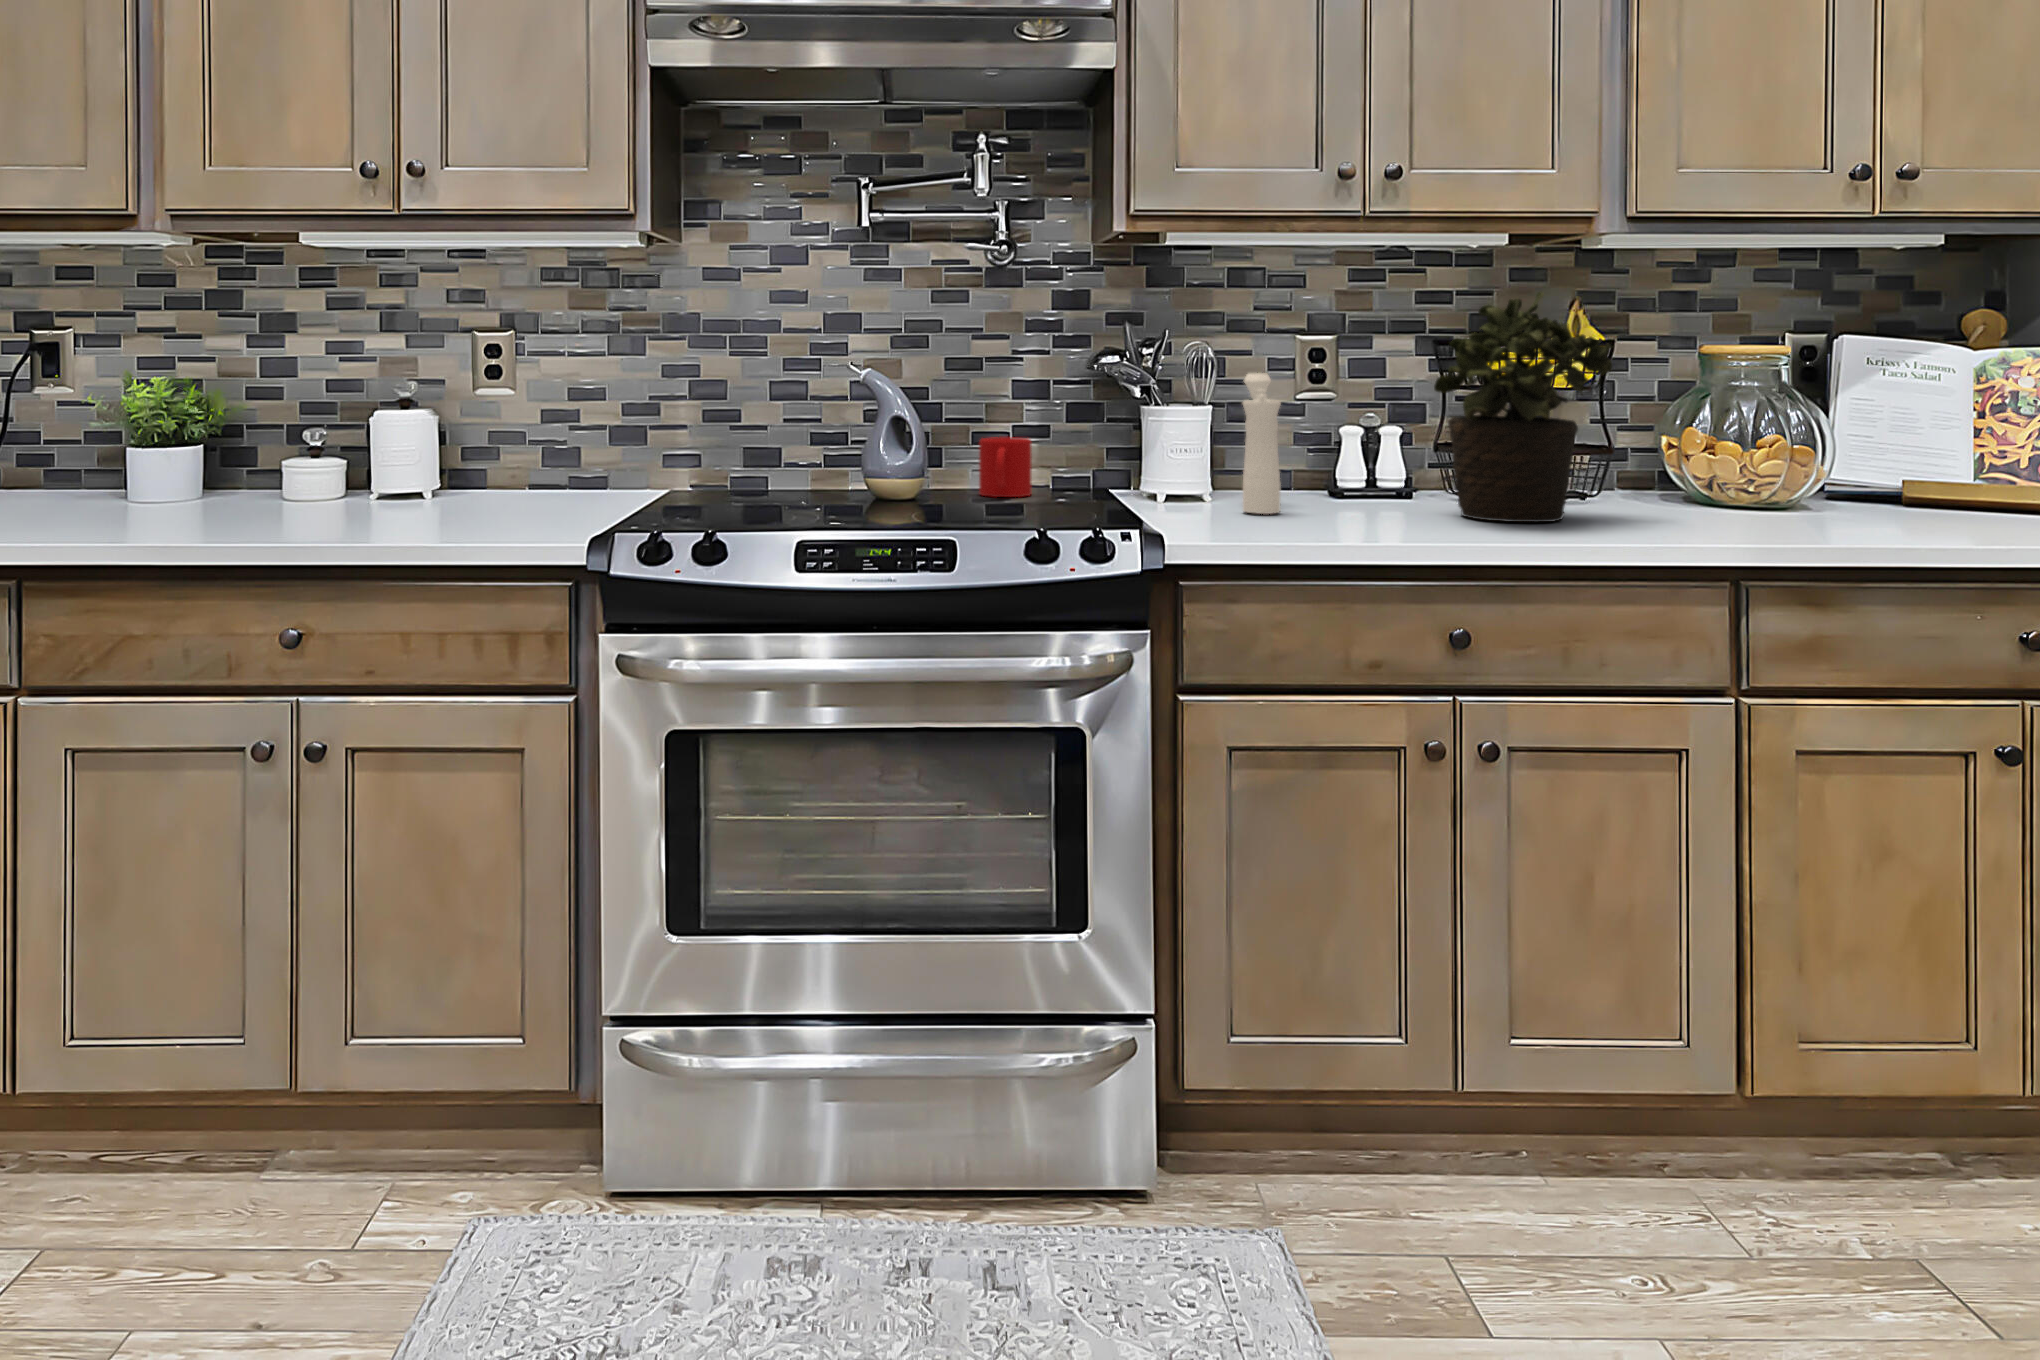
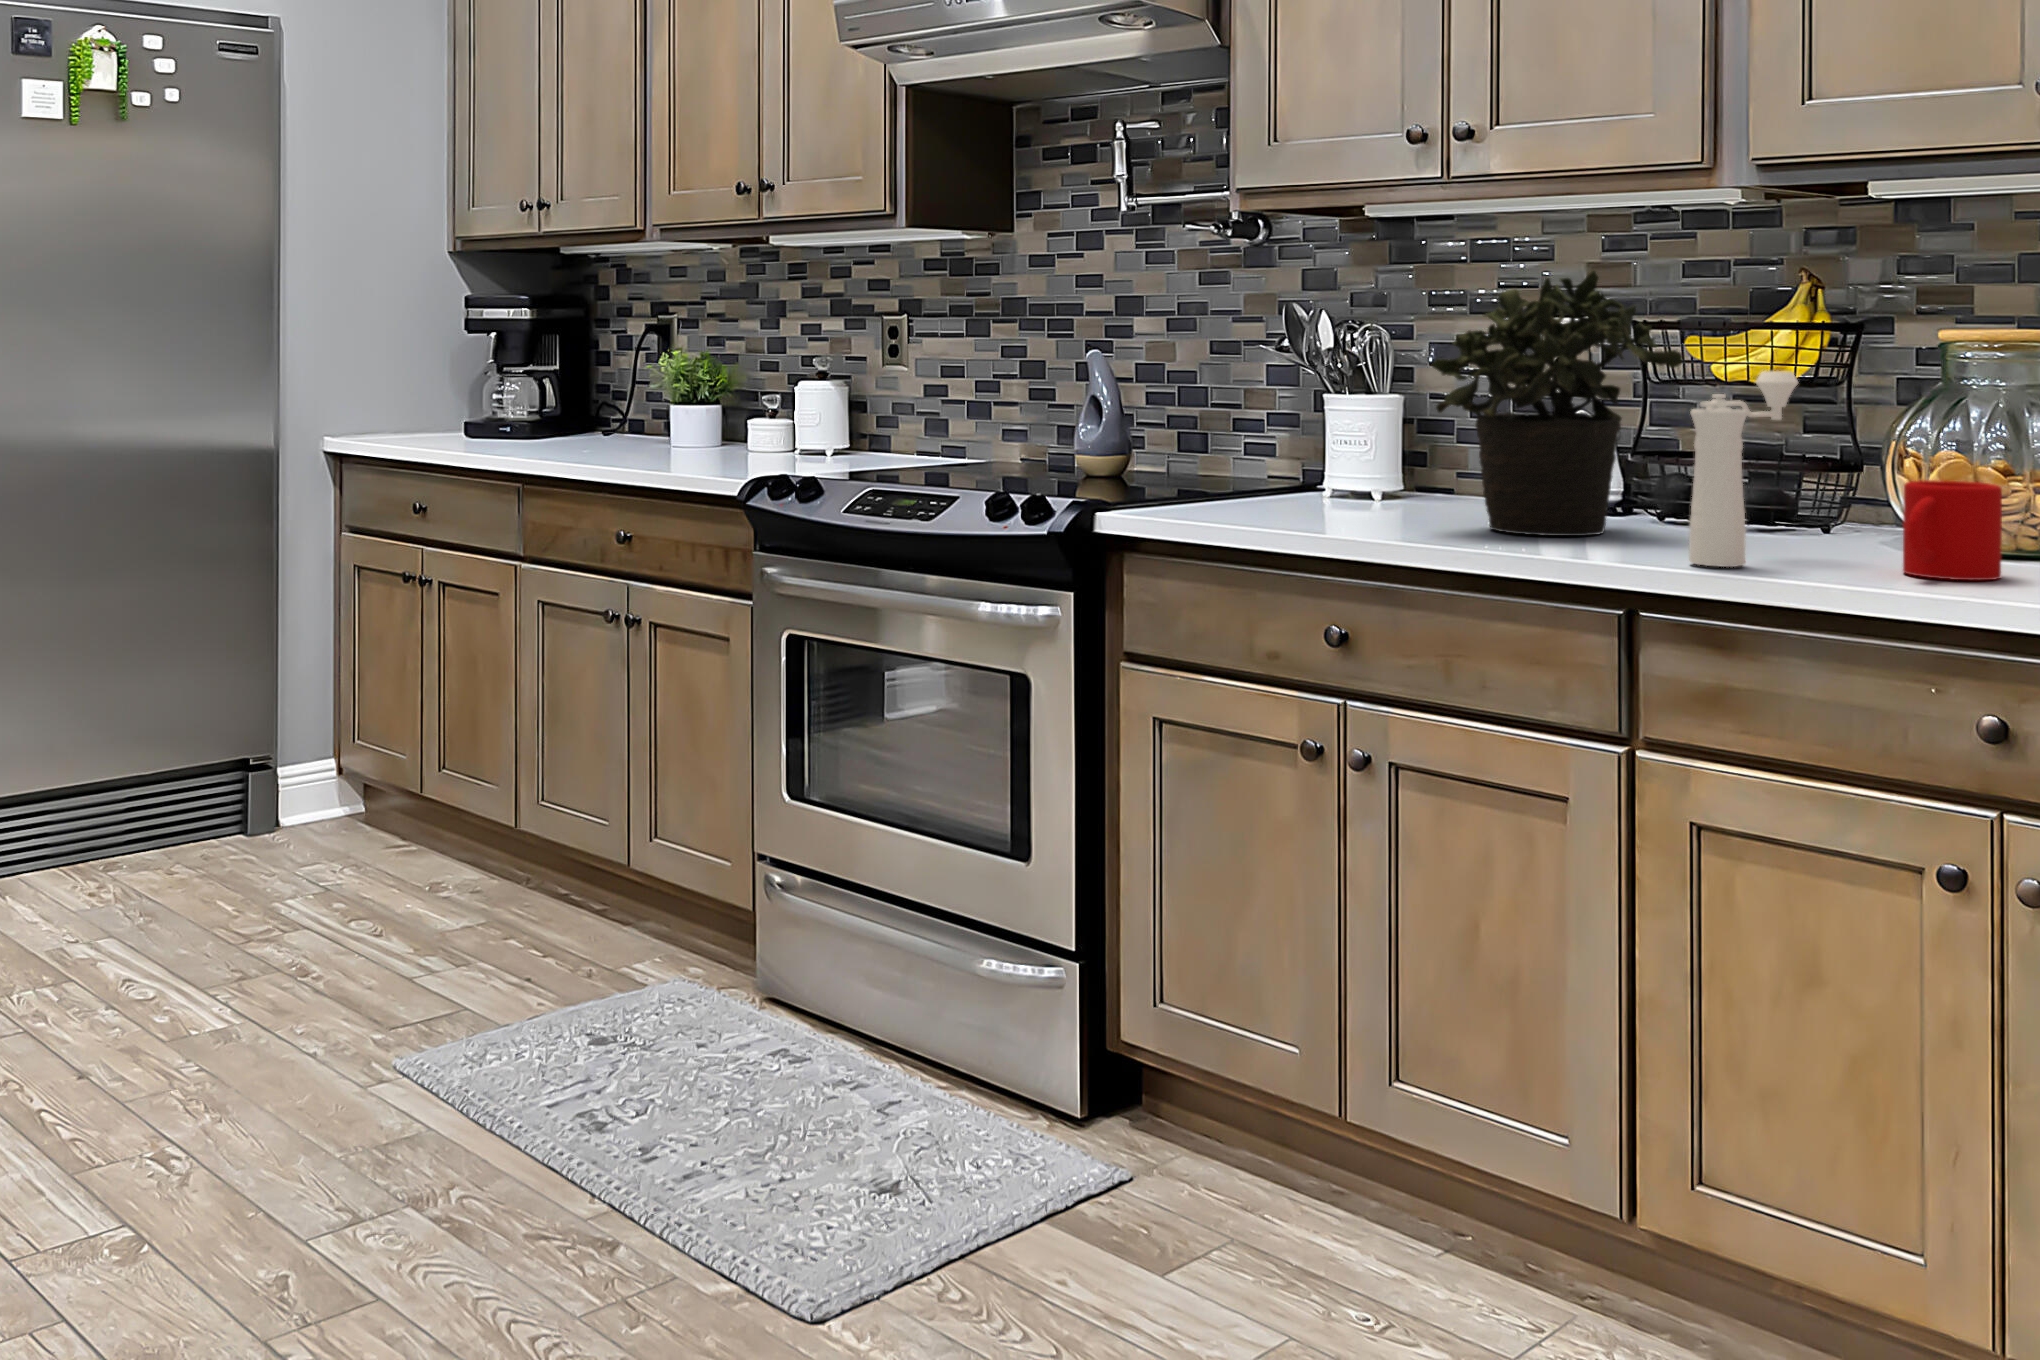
pepper mill: present [1243,373,1281,514] -> present [1689,371,1798,567]
mug: present [979,437,1032,497] -> present [1903,480,2002,580]

